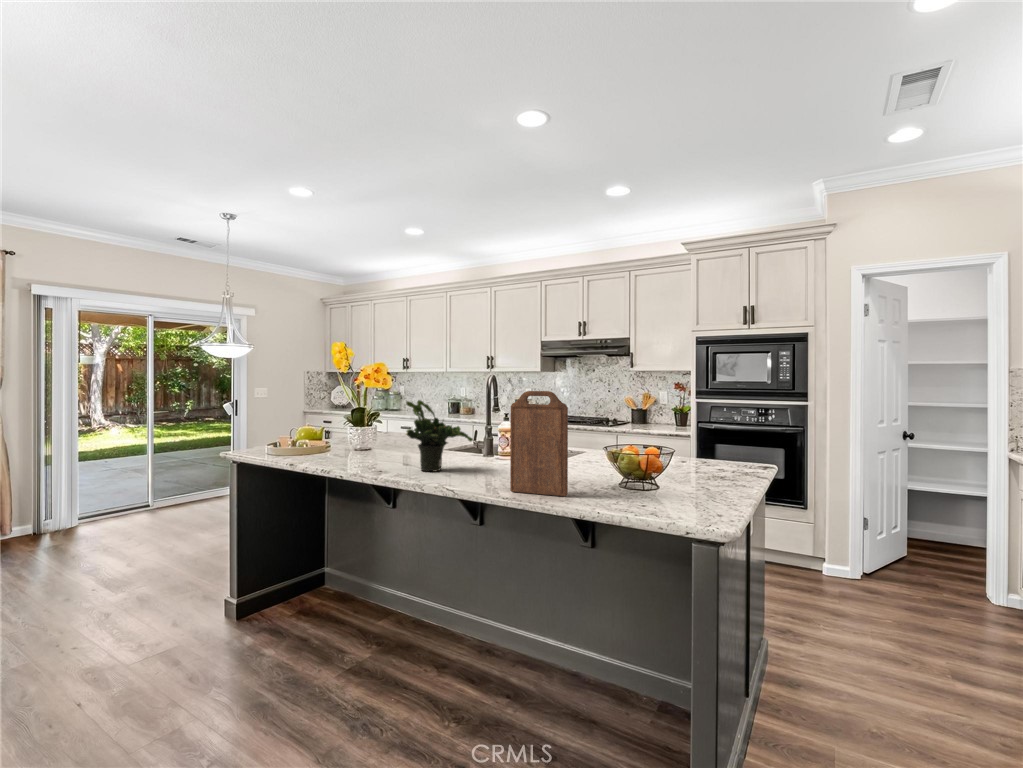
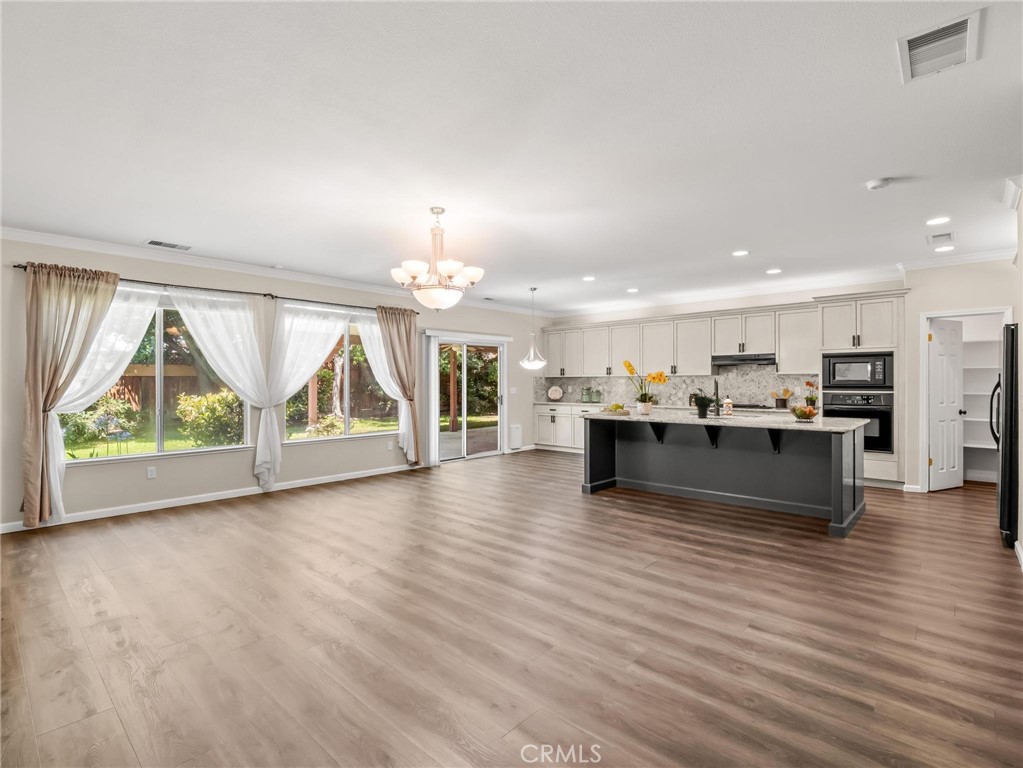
cutting board: present [510,391,568,496] -> none [751,382,776,422]

